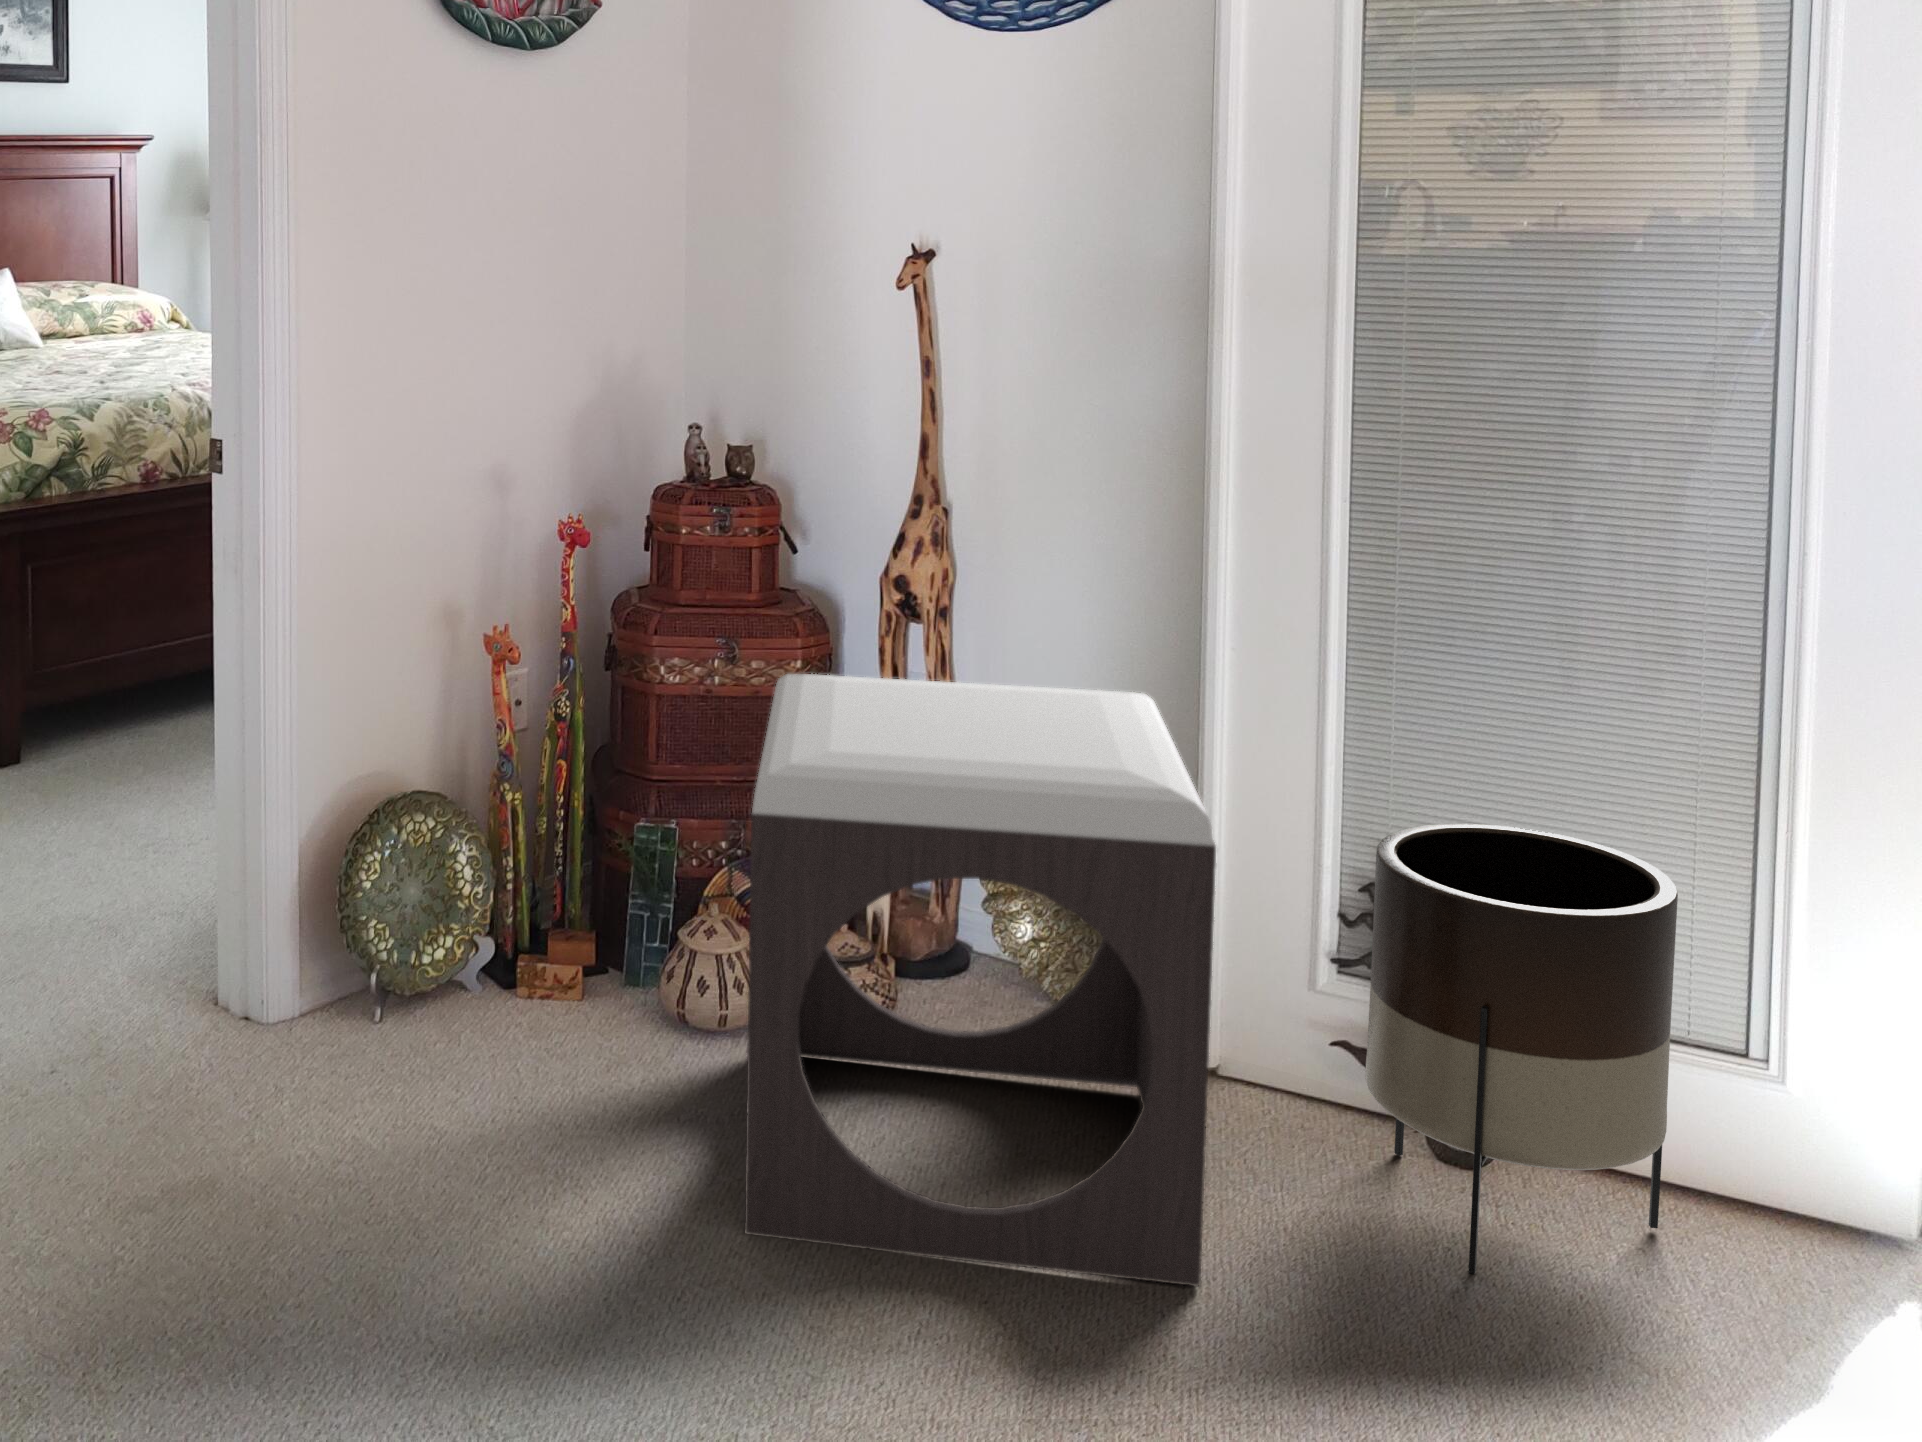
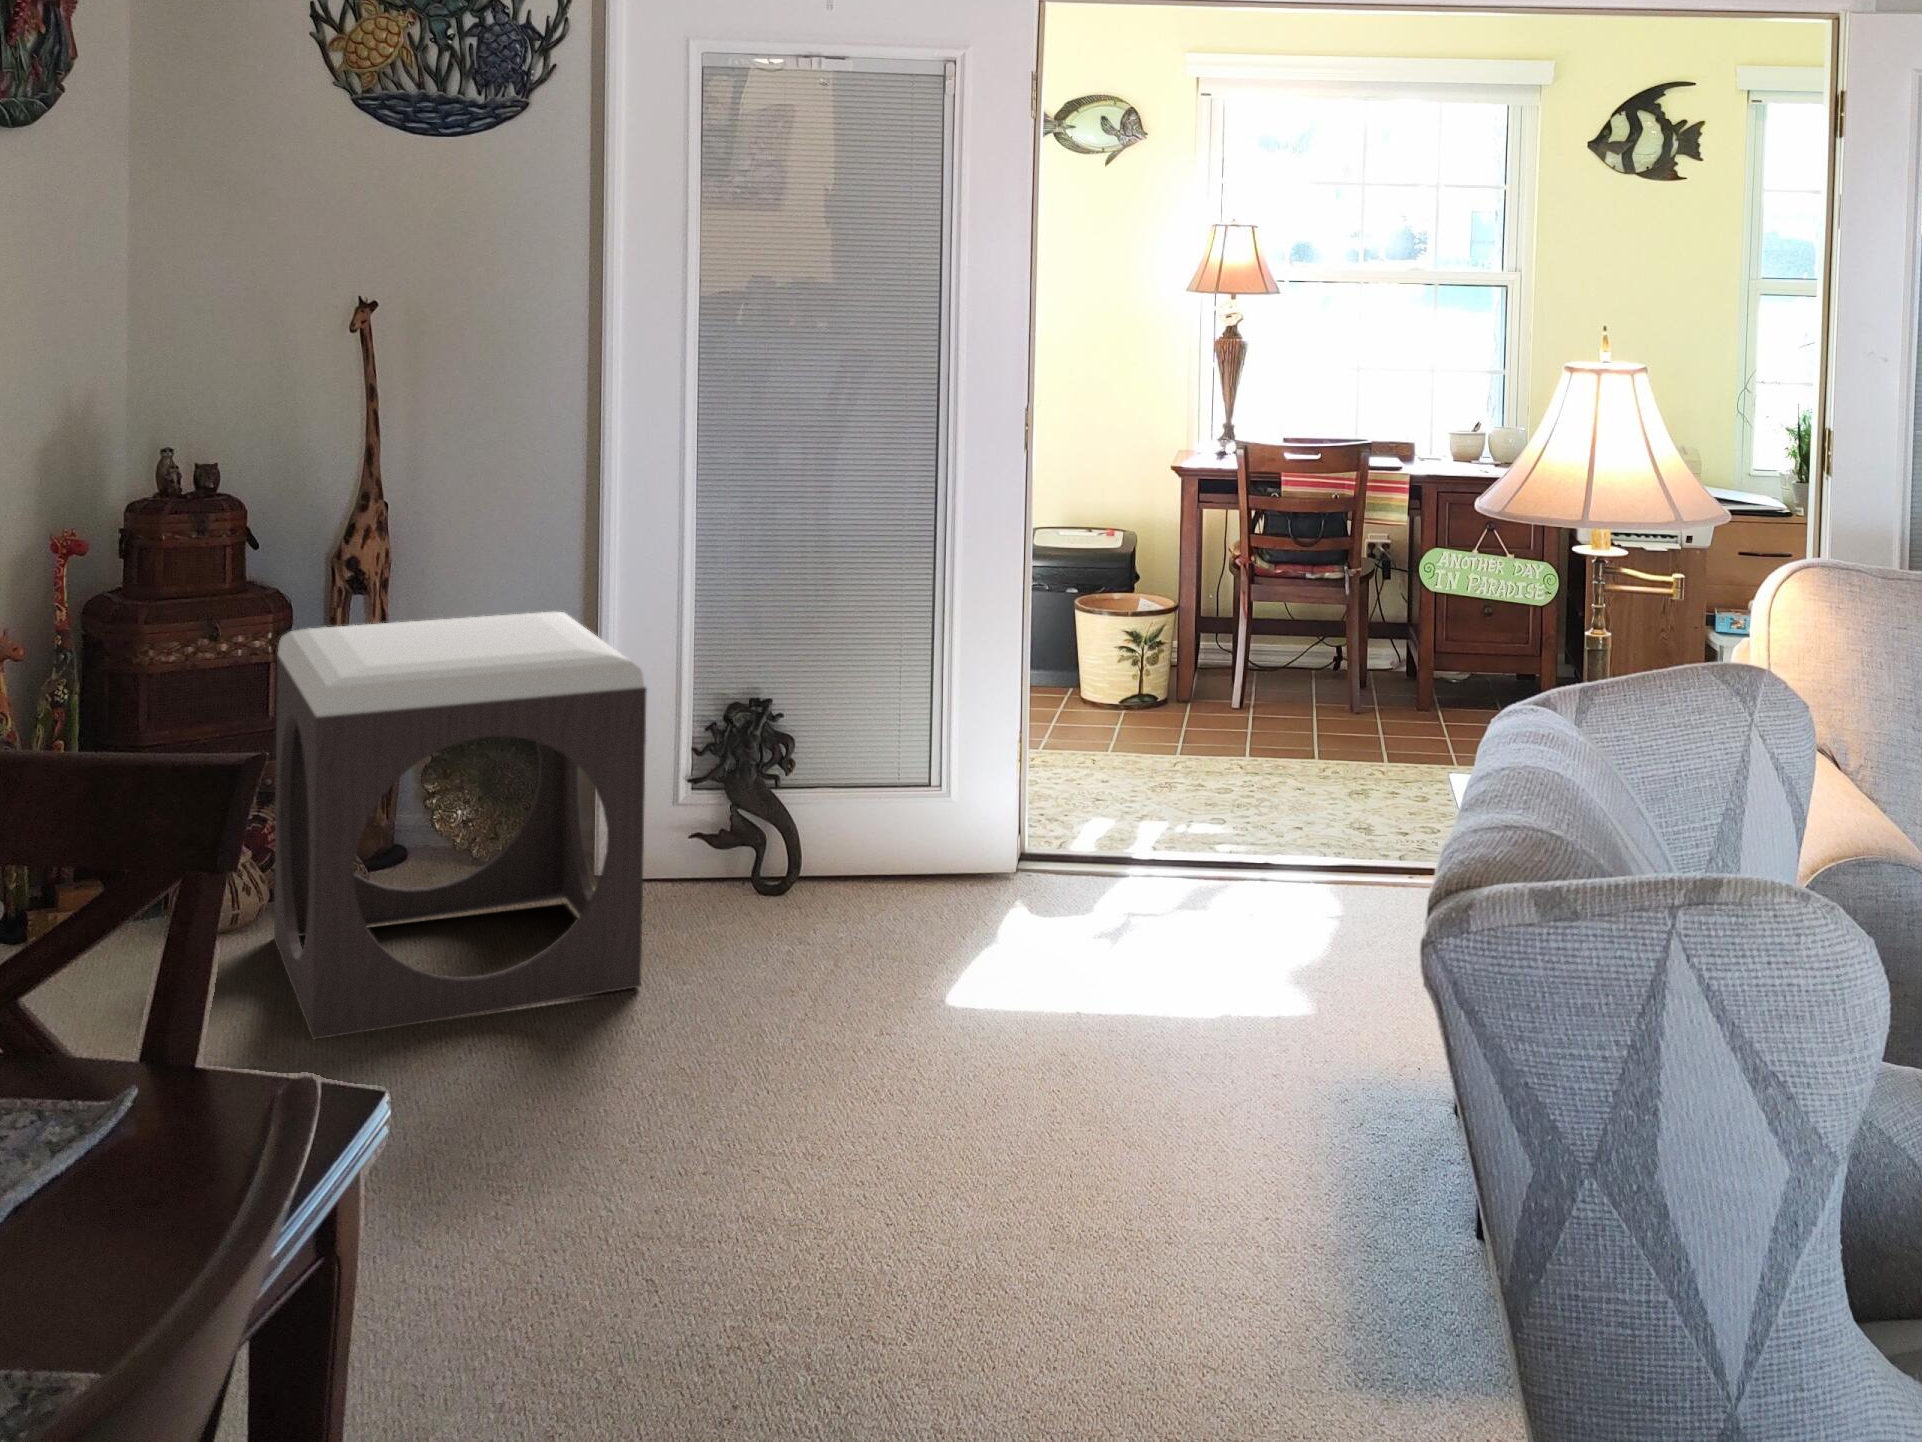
planter: present [1365,824,1678,1274] -> none [722,667,898,942]

